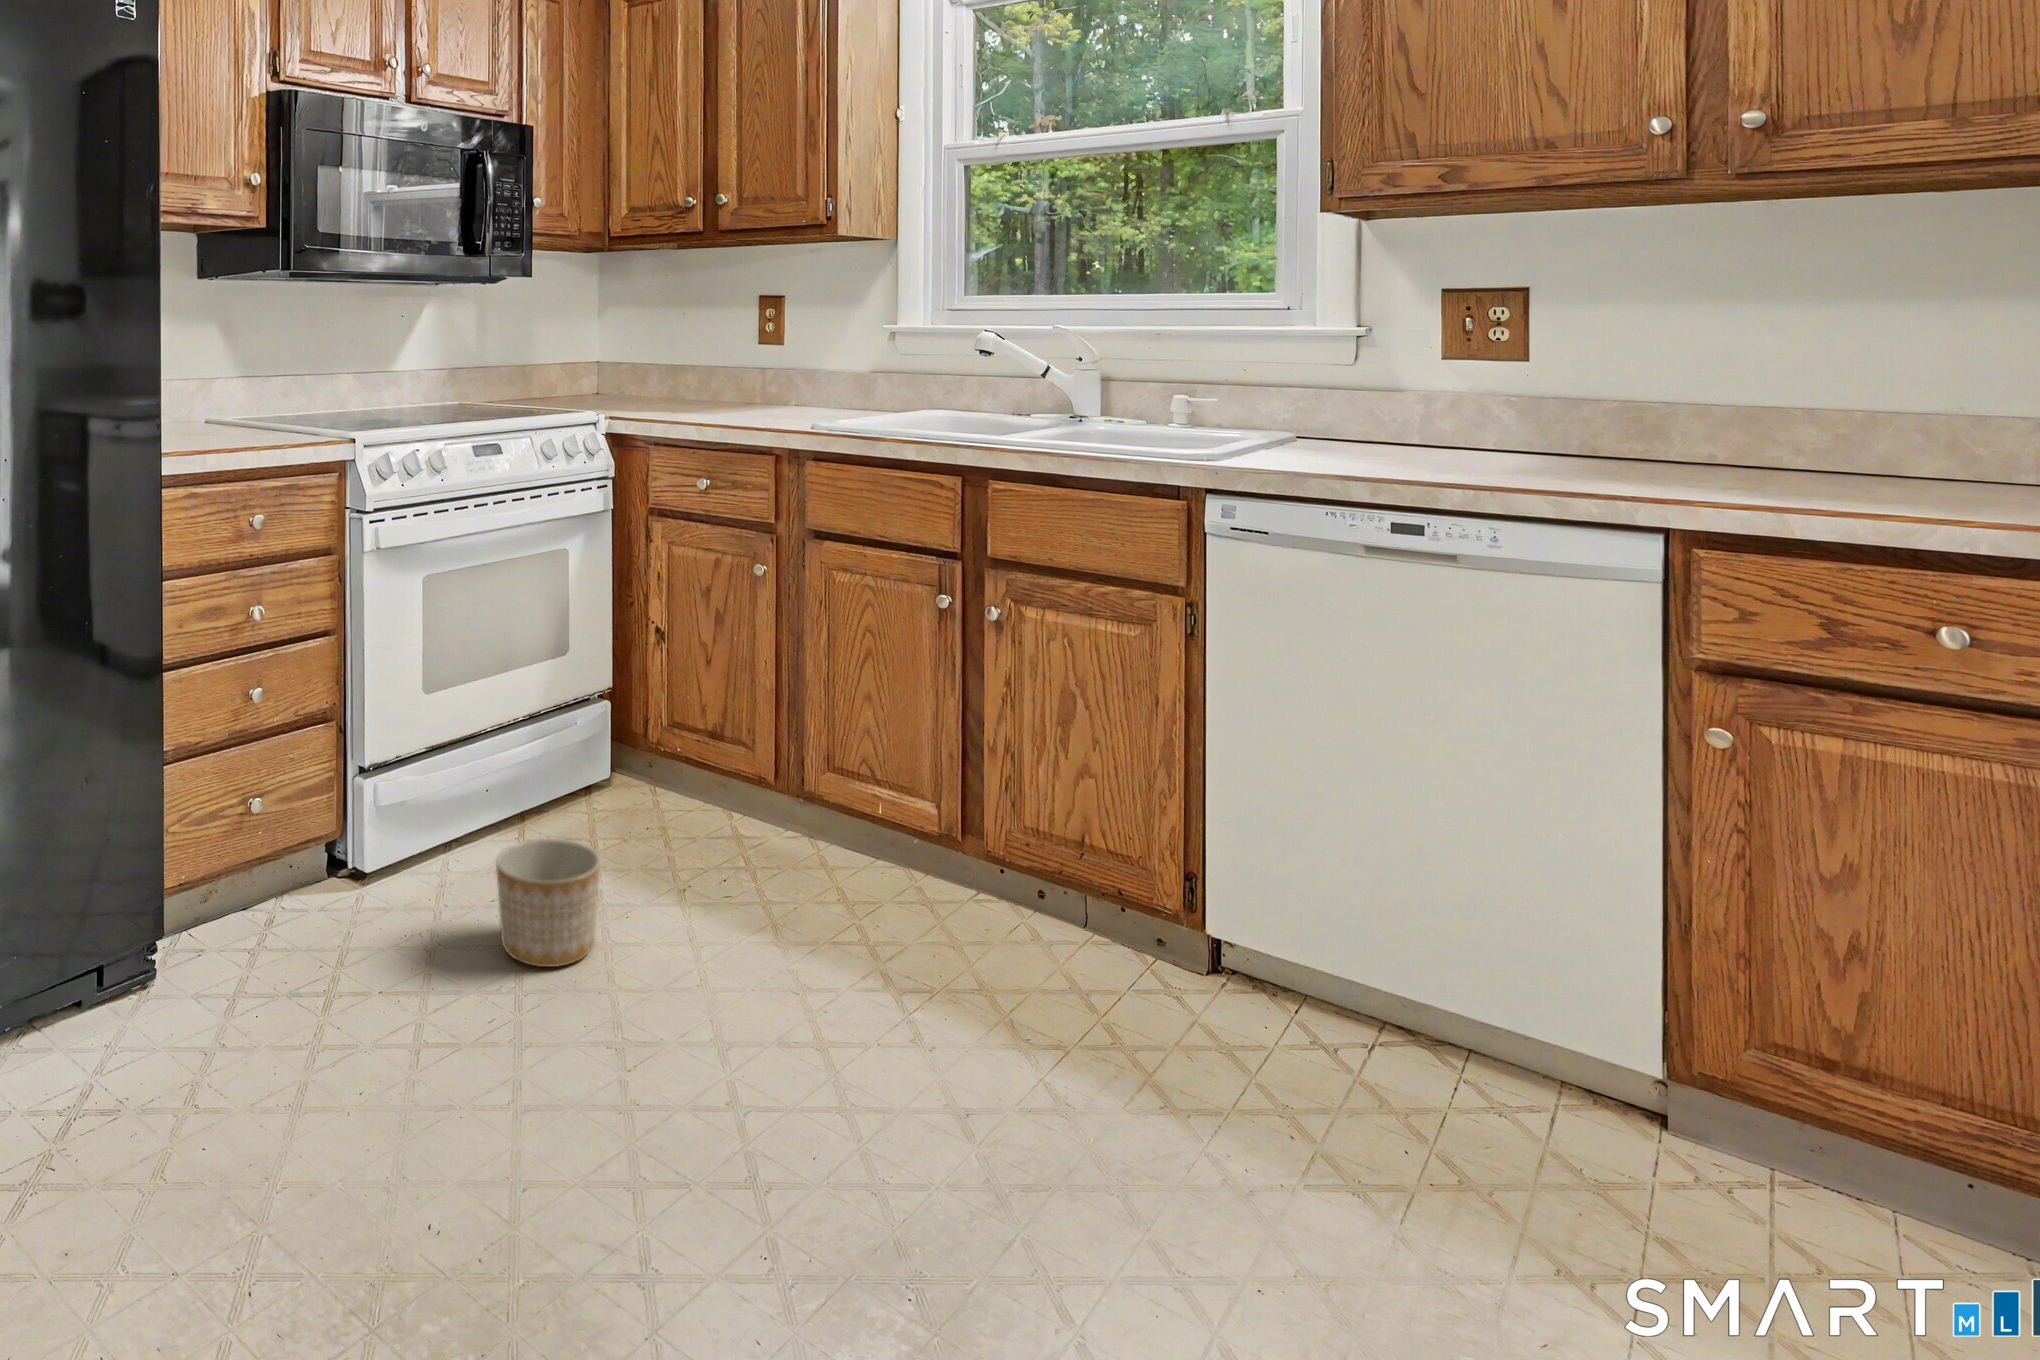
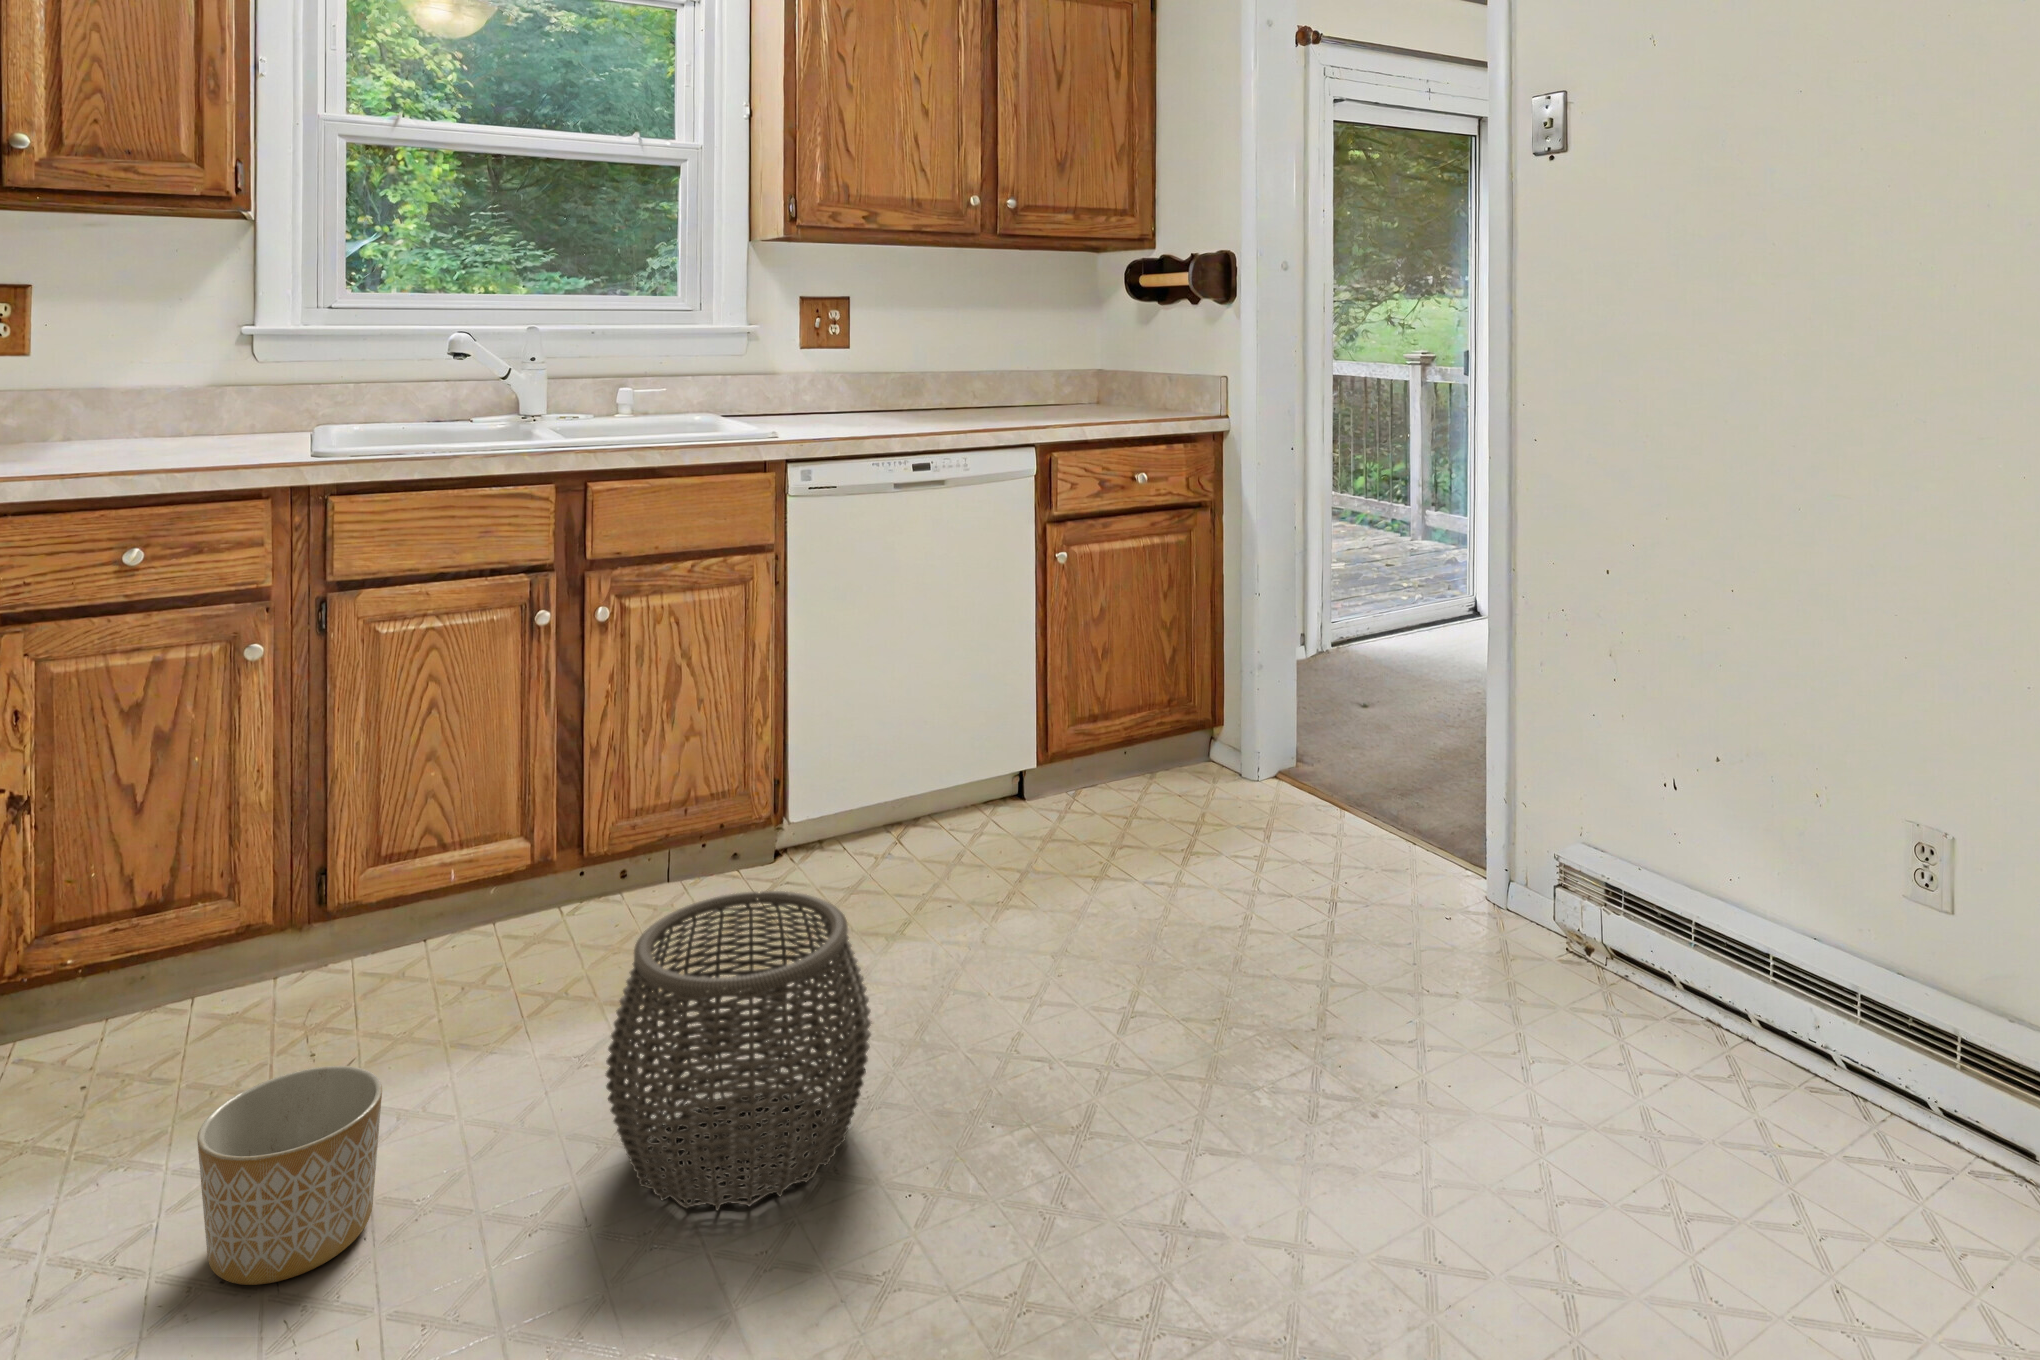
woven basket: none [614,860,851,1149] -> present [606,891,871,1210]

